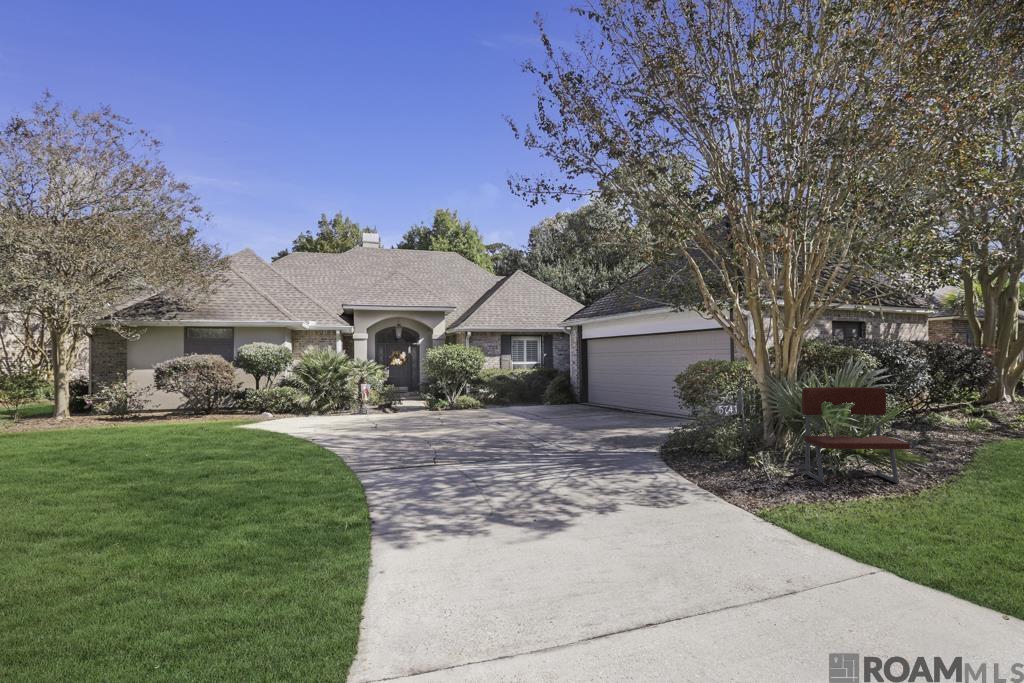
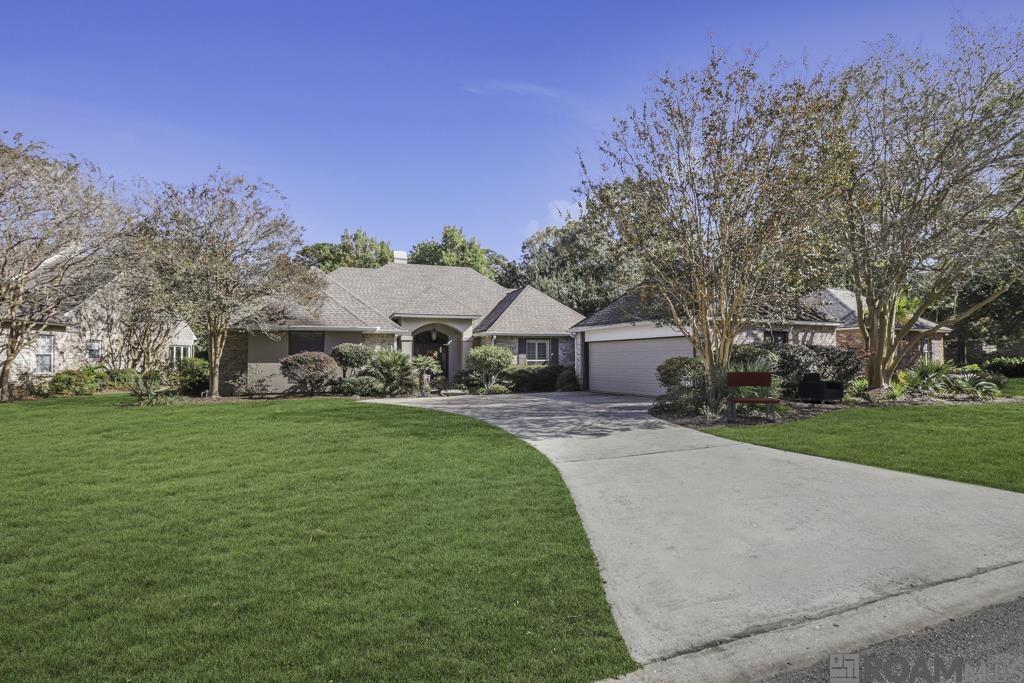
armchair: none [903,383,979,435] -> present [799,373,844,405]

